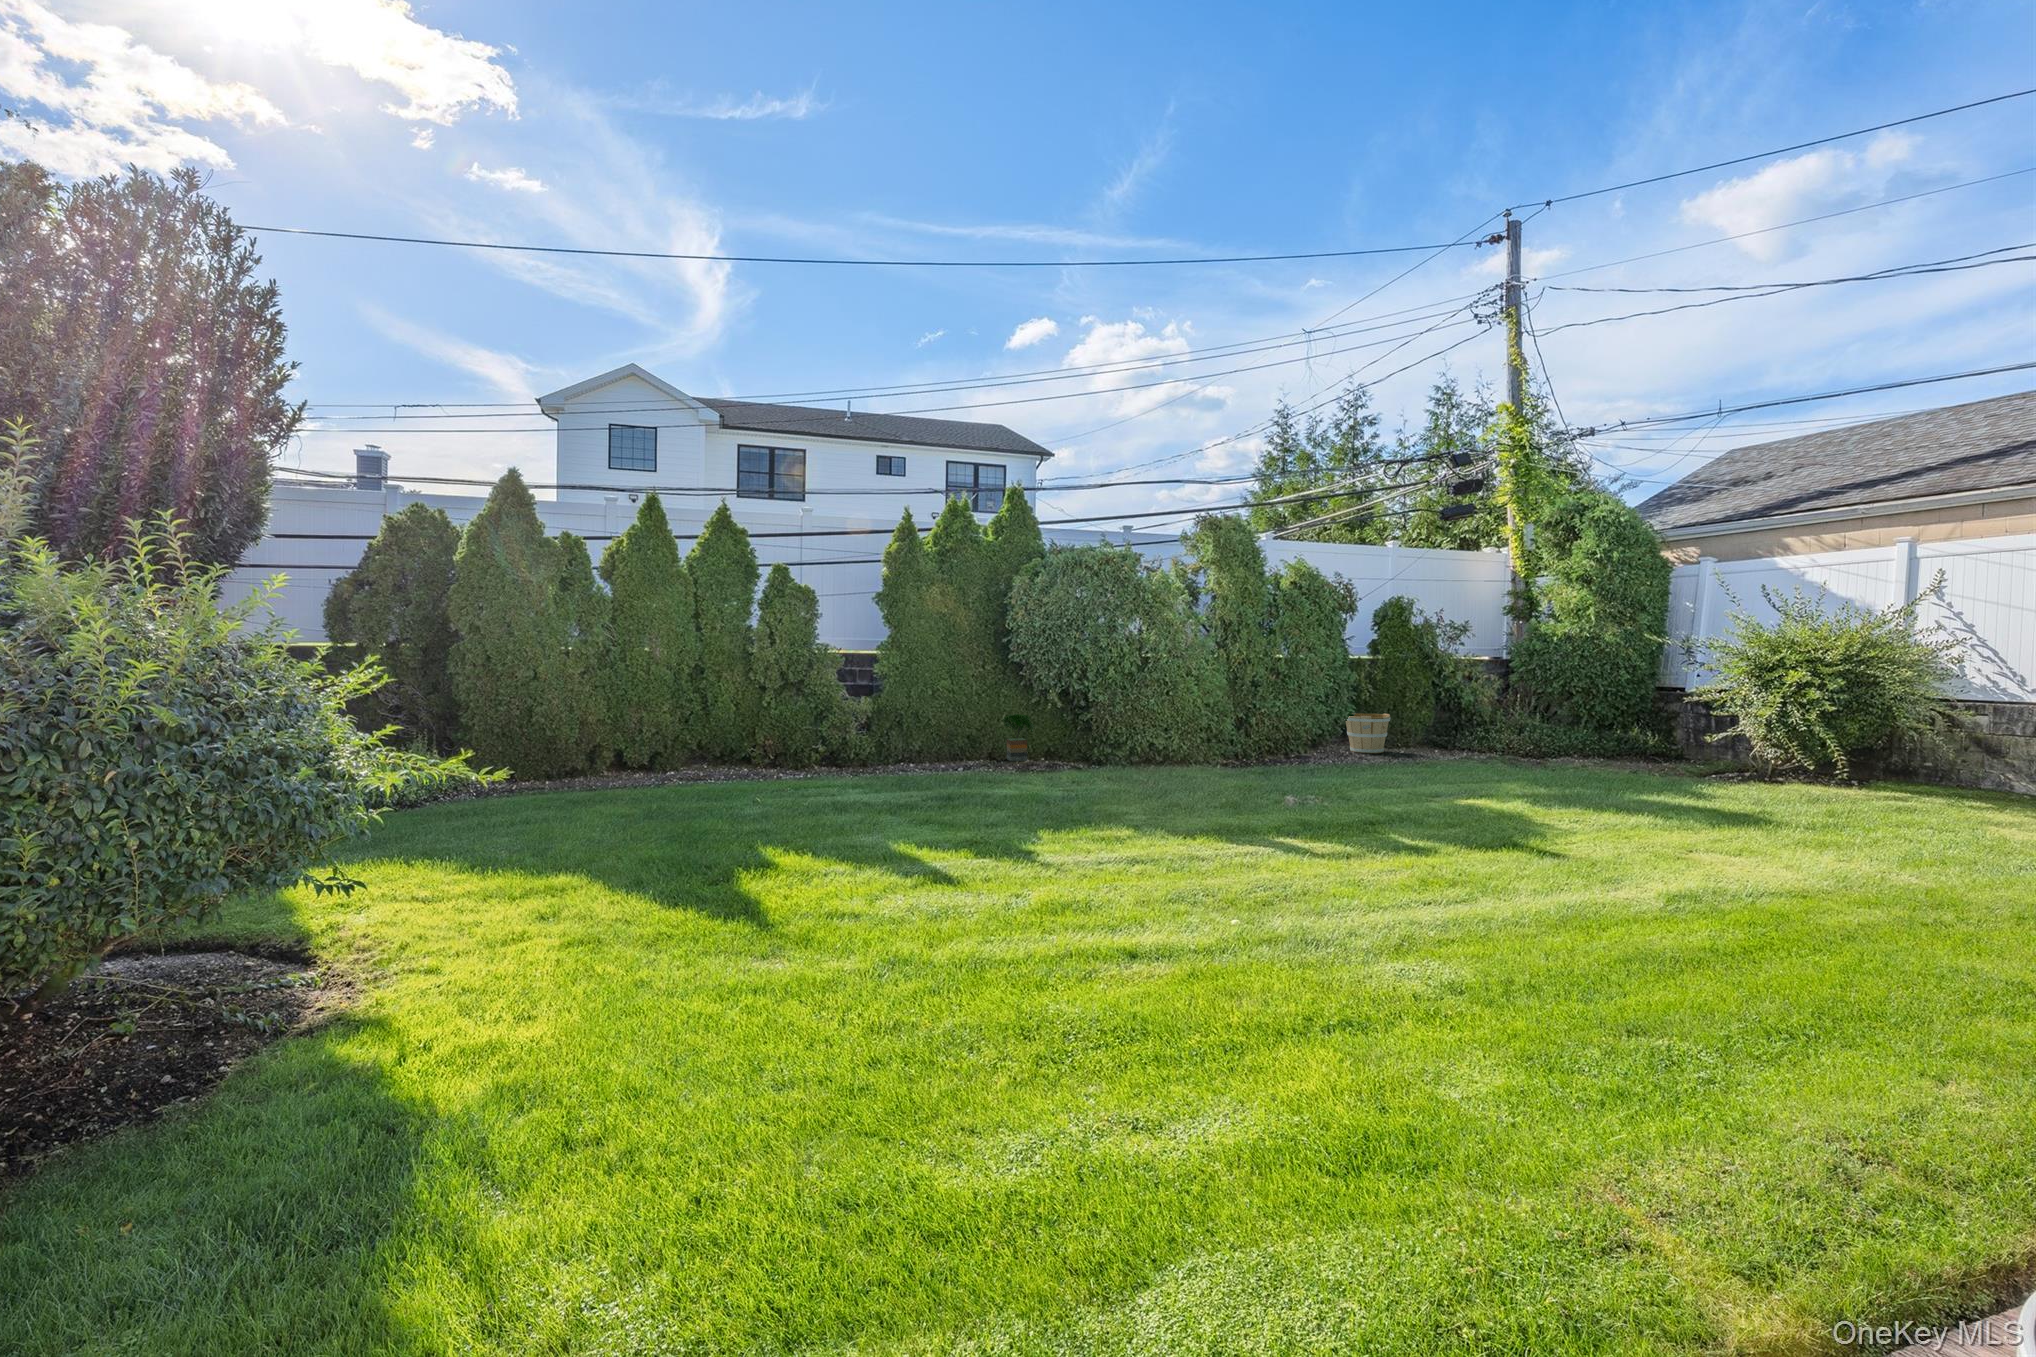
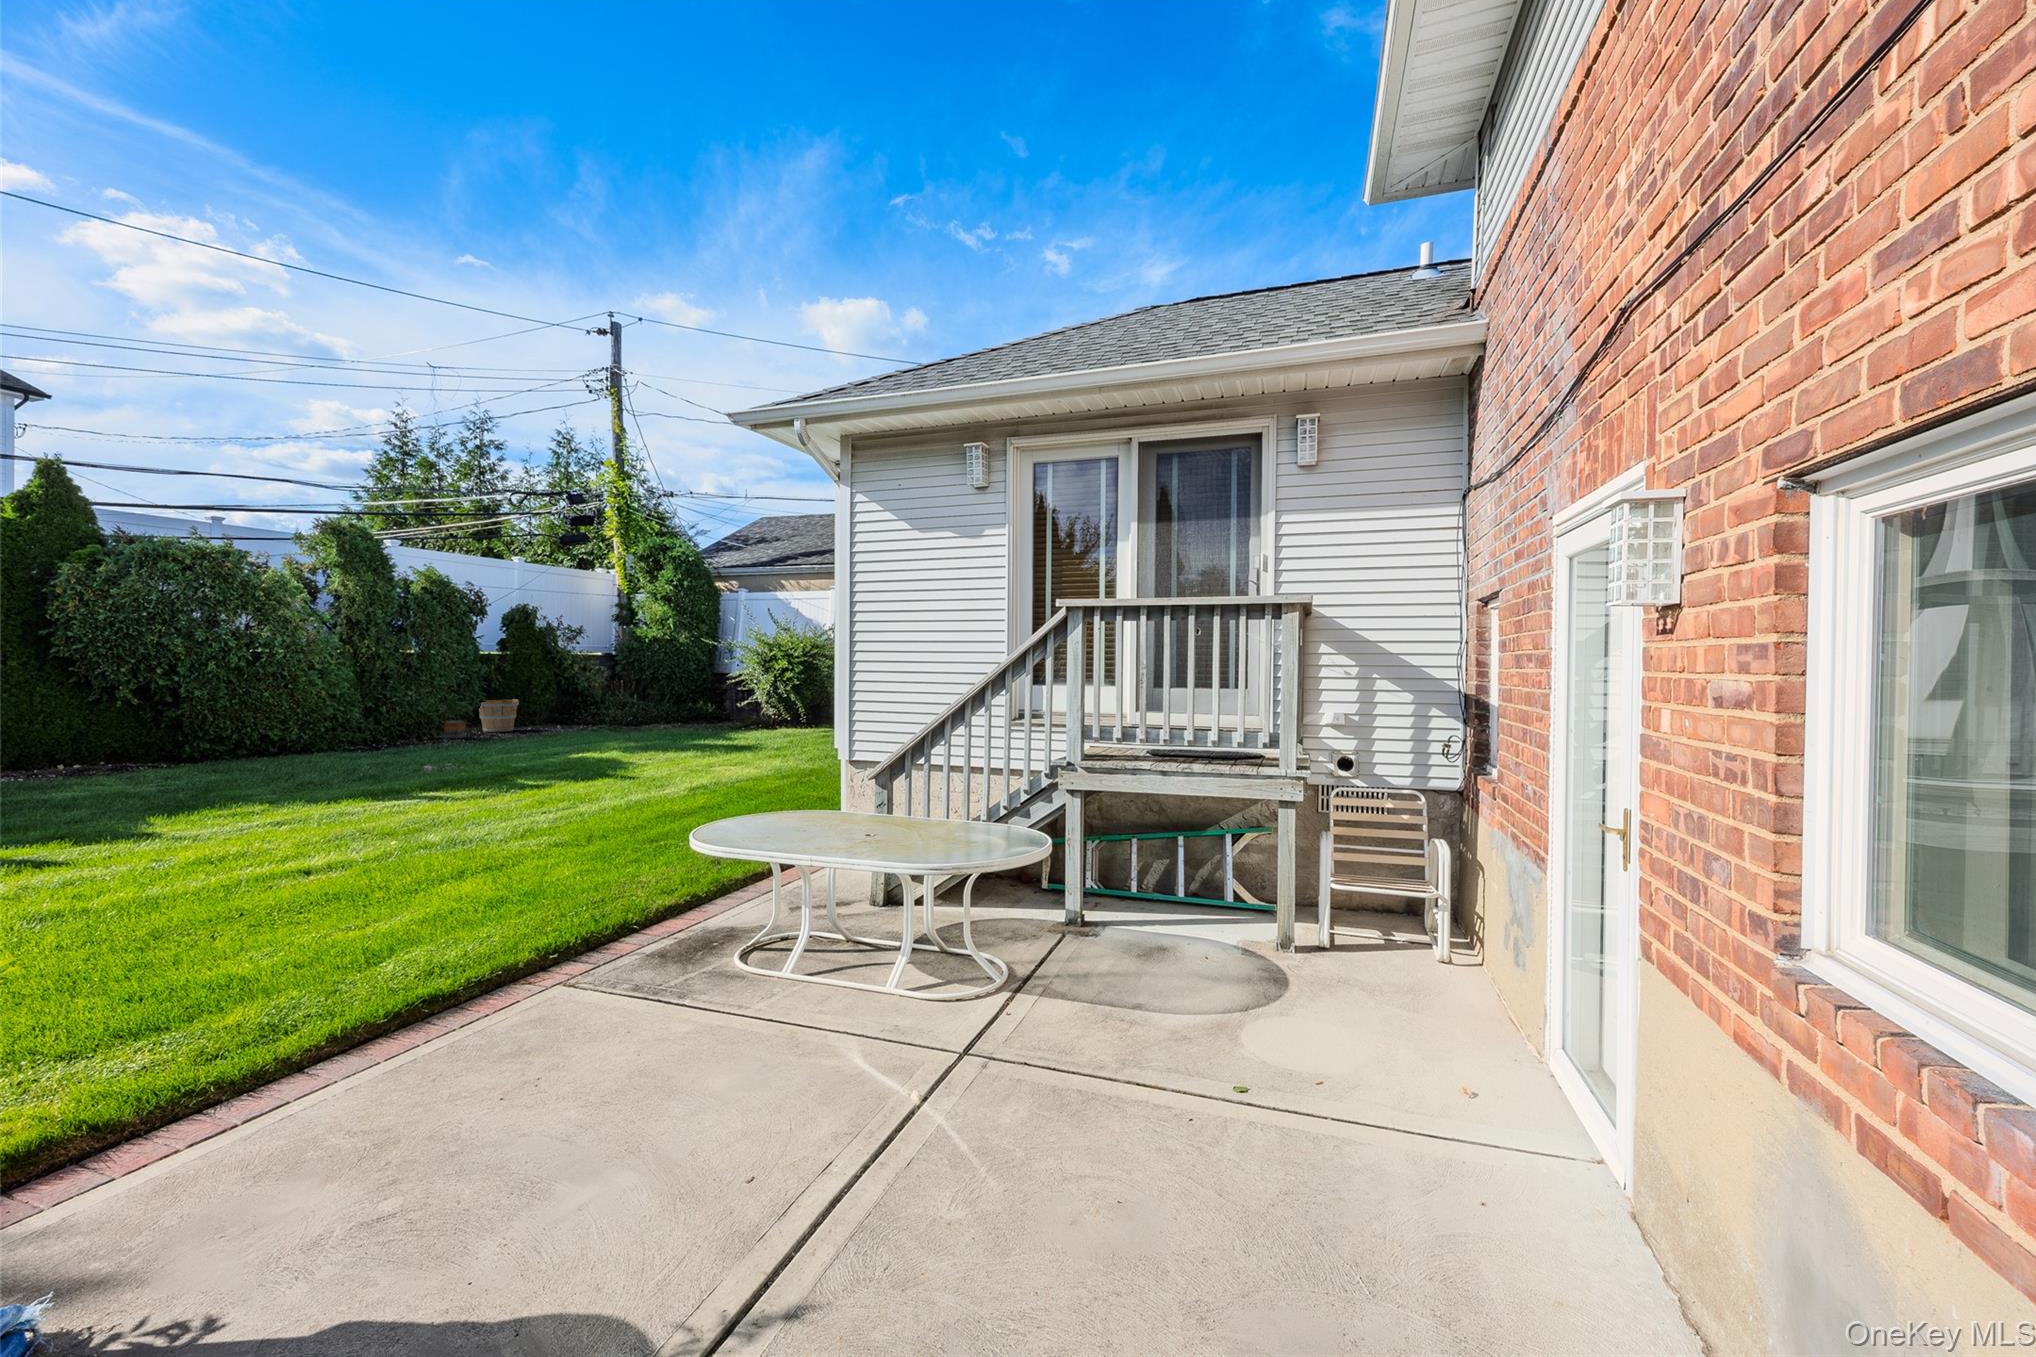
potted tree: present [1003,714,1034,761] -> present [443,702,471,738]

